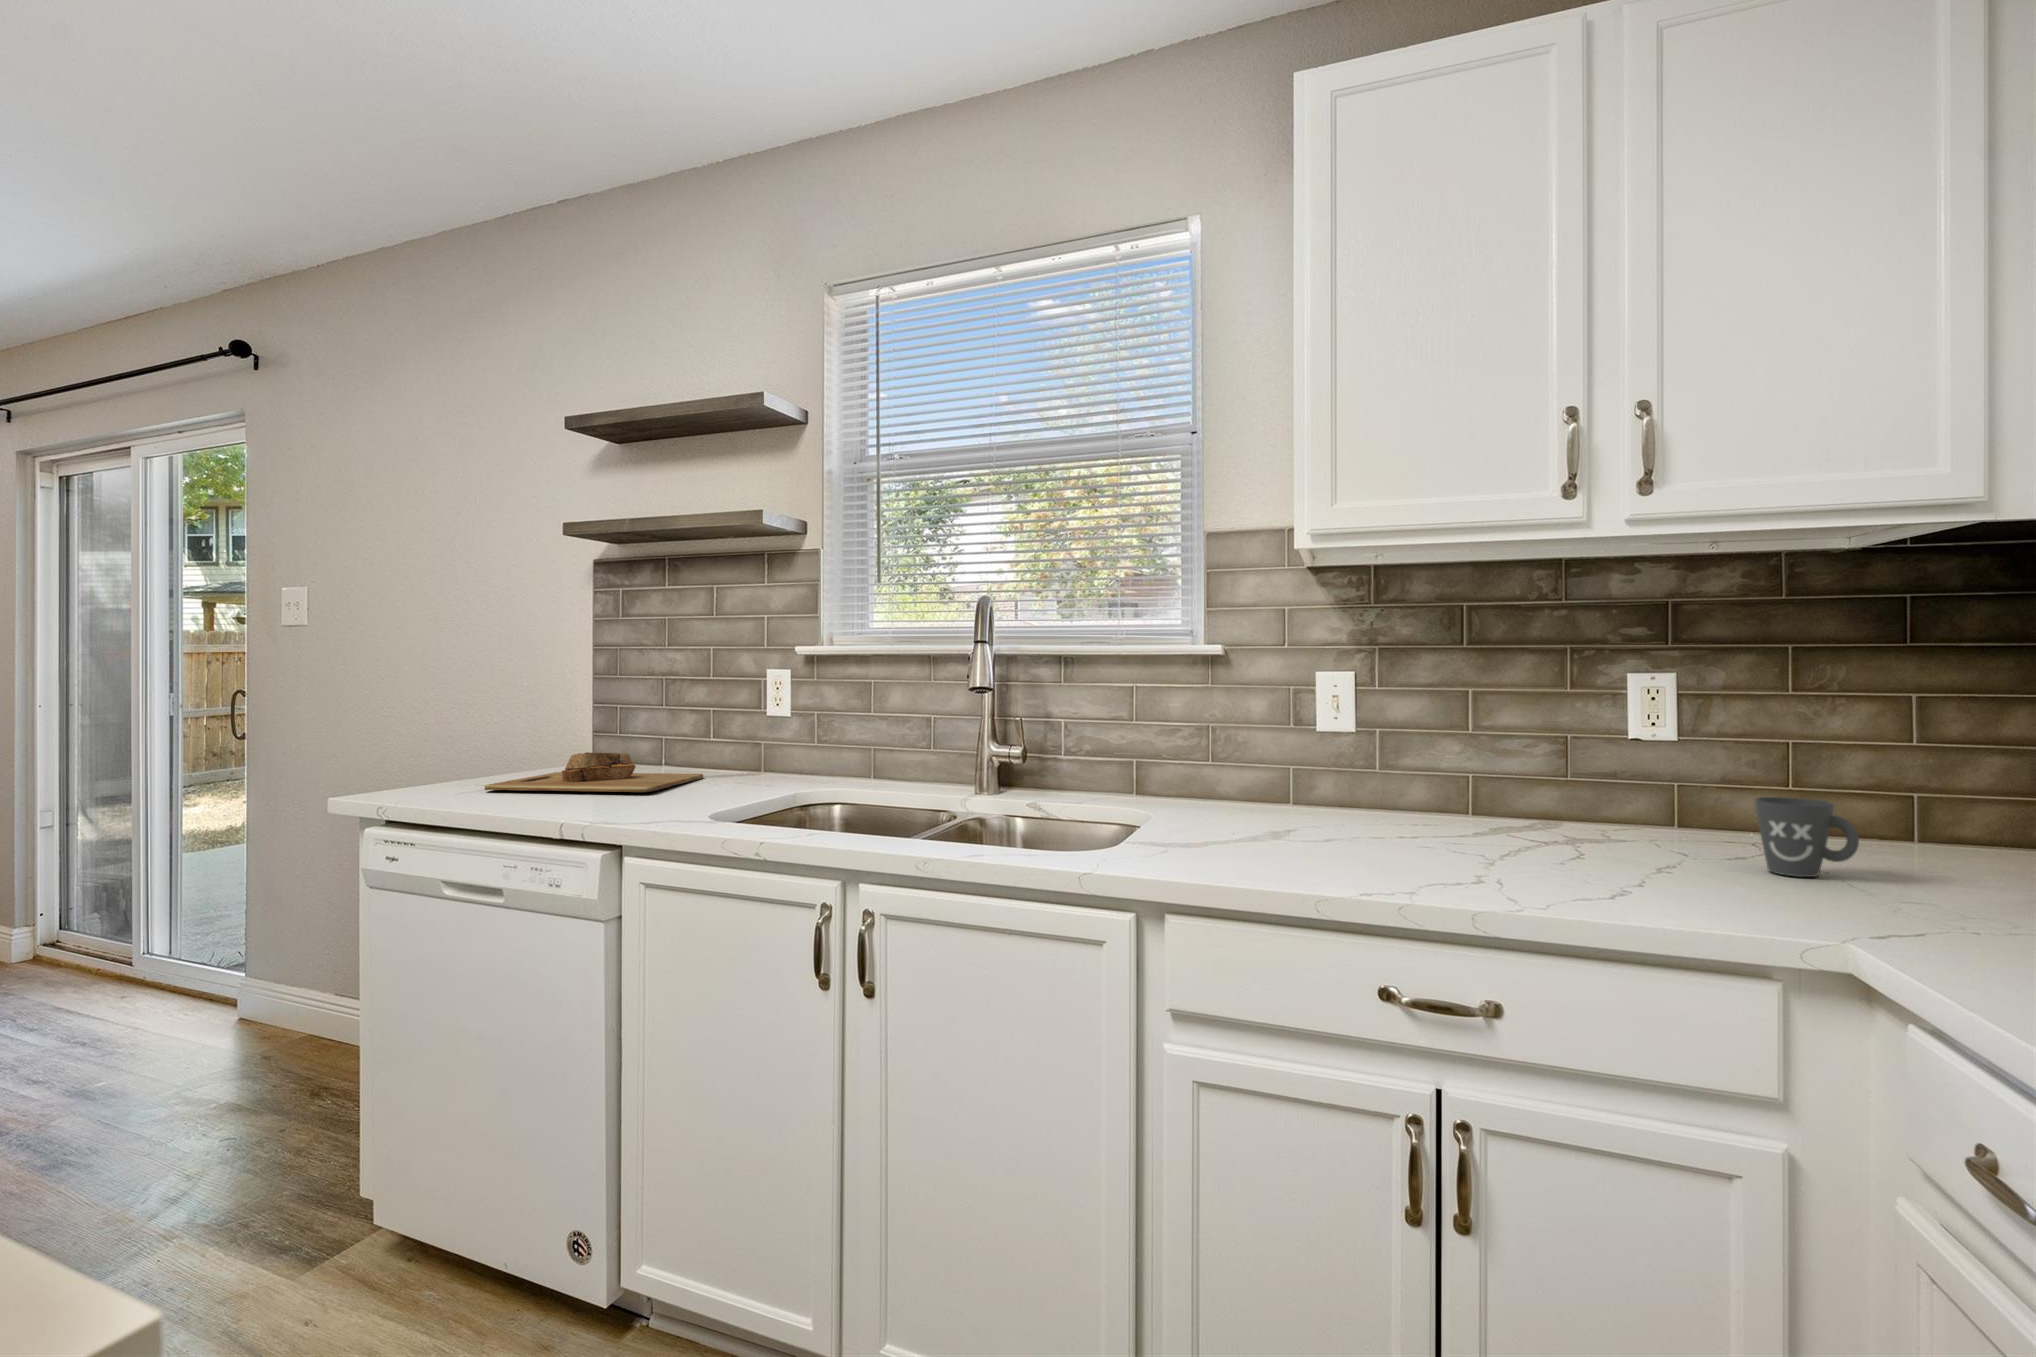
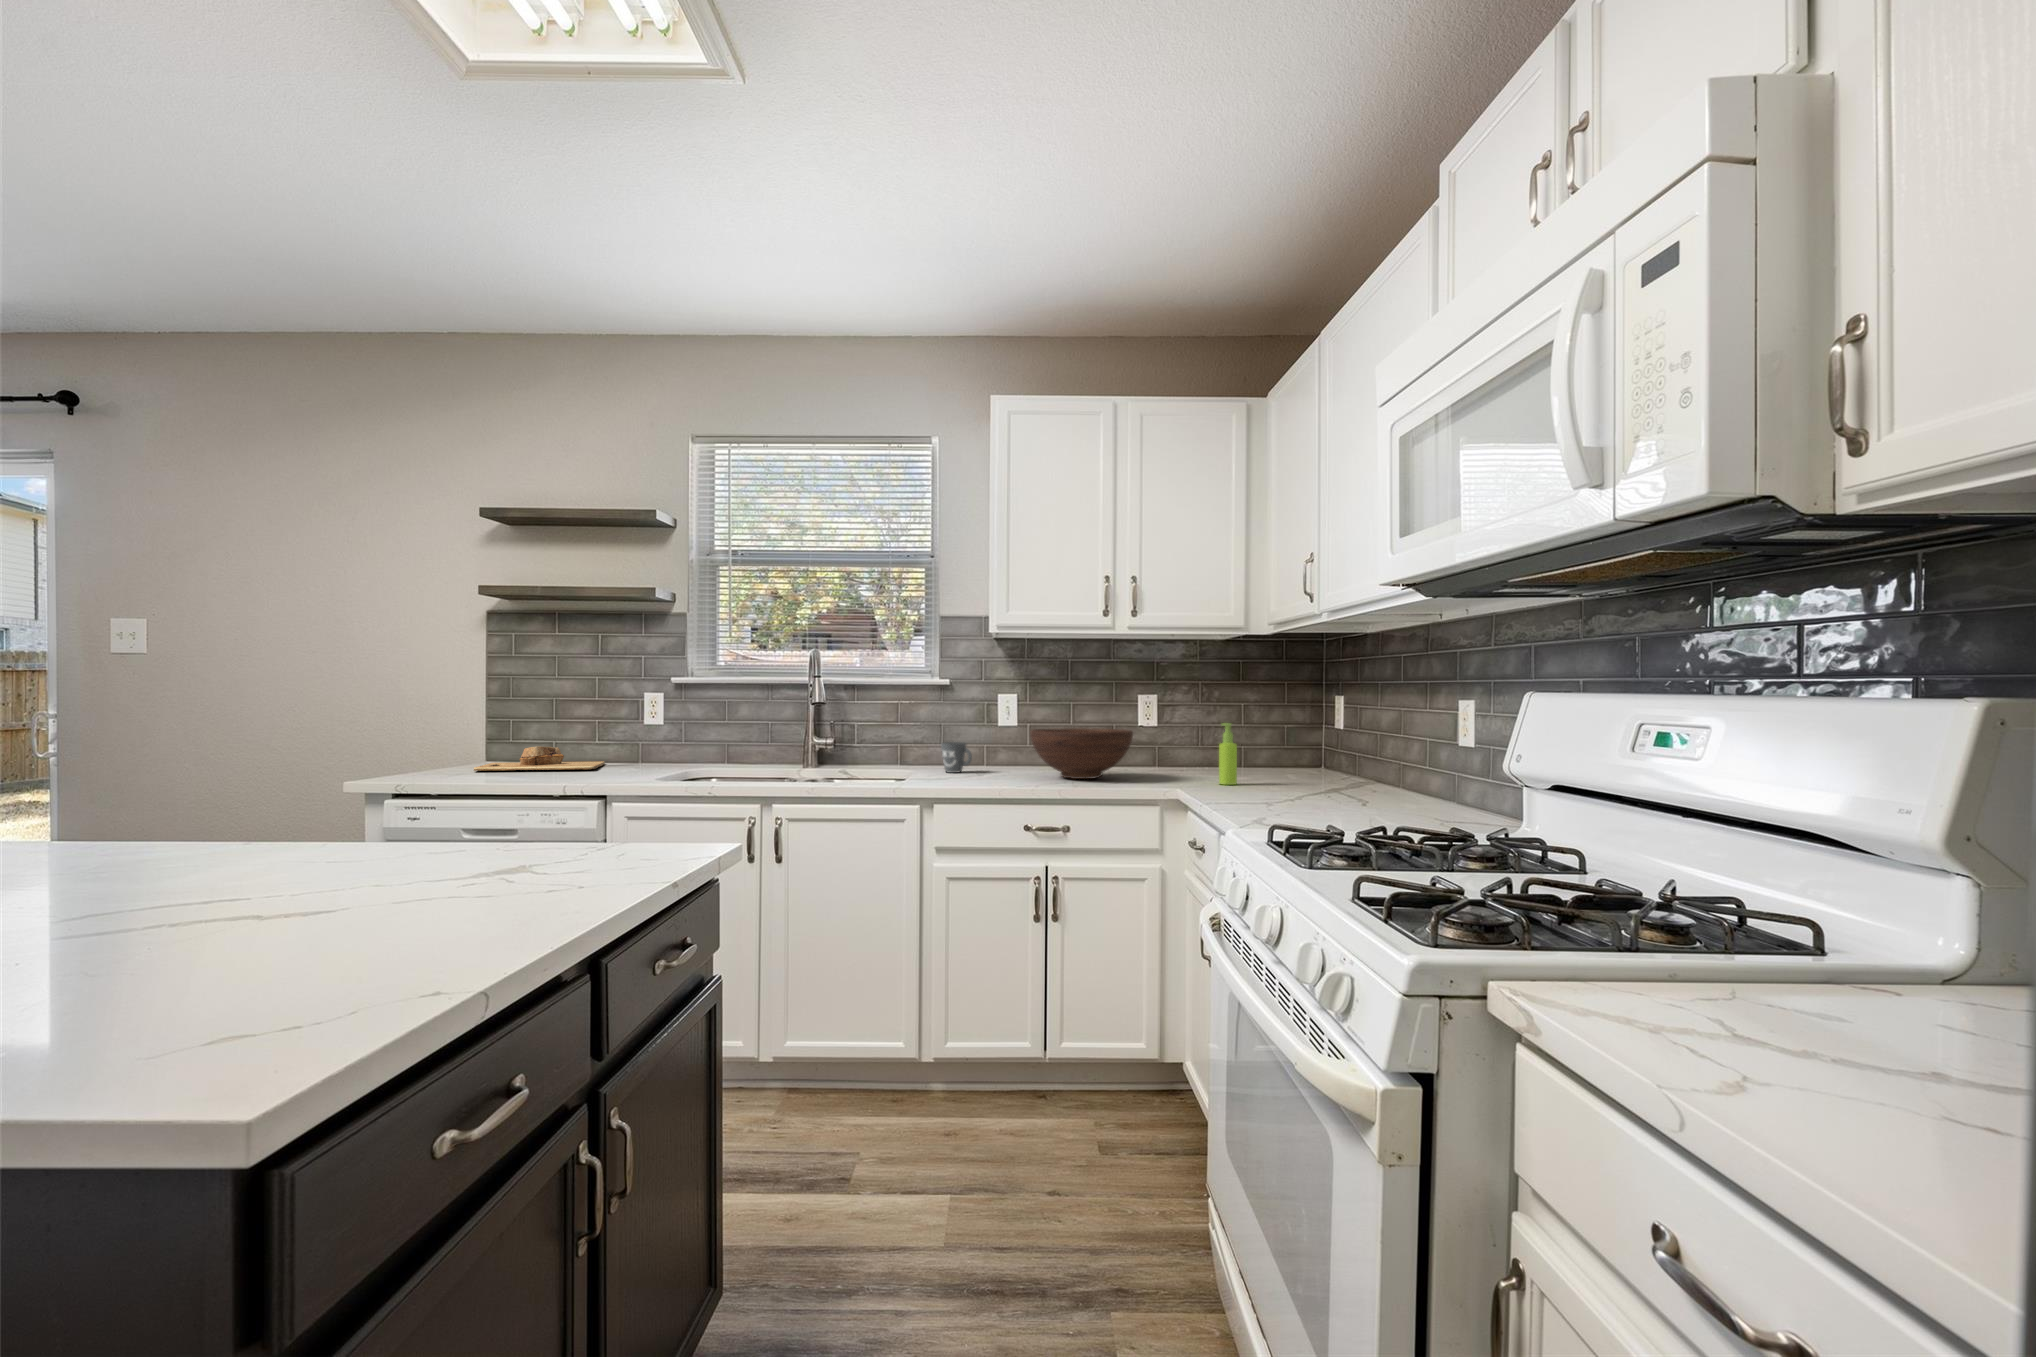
fruit bowl: none [1390,743,1641,862] -> present [1030,728,1133,779]
soap dispenser: none [1905,748,1969,912] -> present [1219,723,1237,785]
mug: present [1755,797,1859,877] -> present [941,742,972,773]

